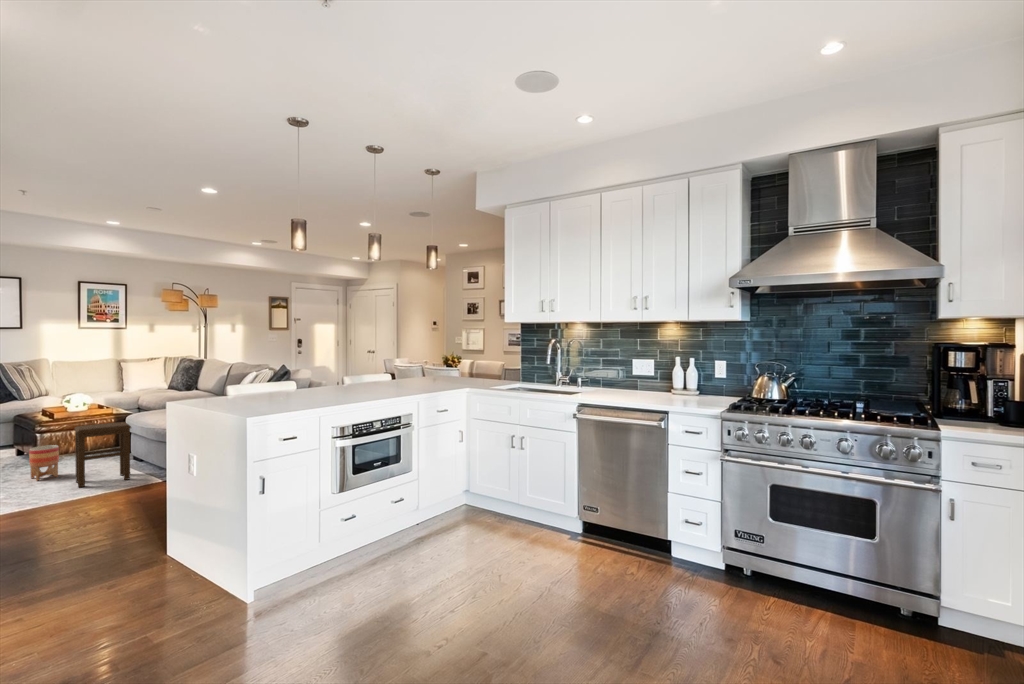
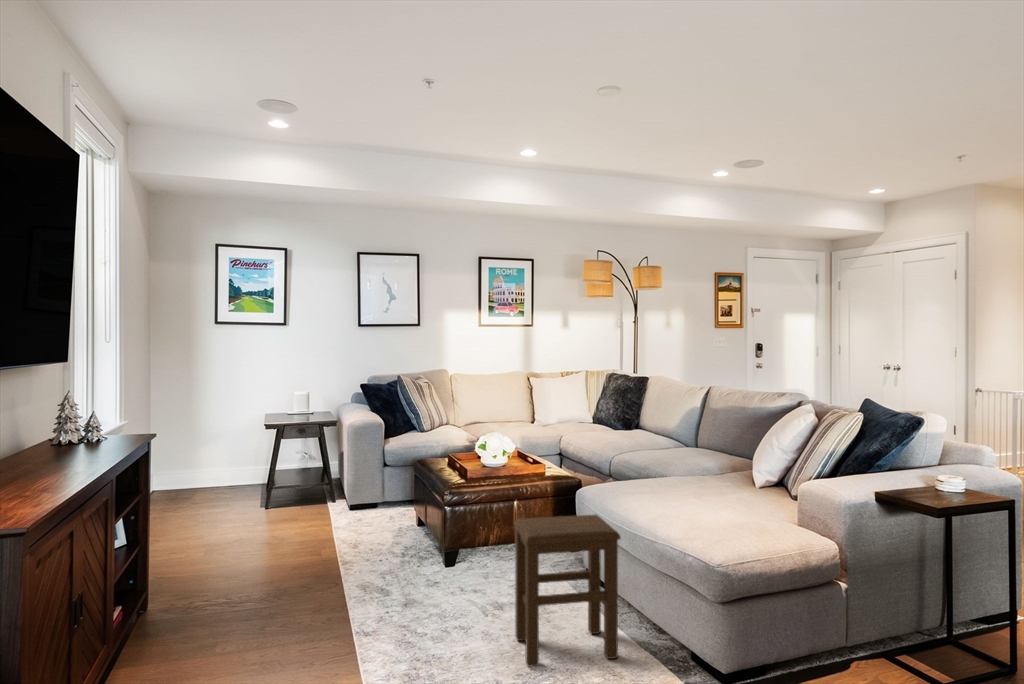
planter: present [29,445,59,481] -> none [440,539,482,613]

